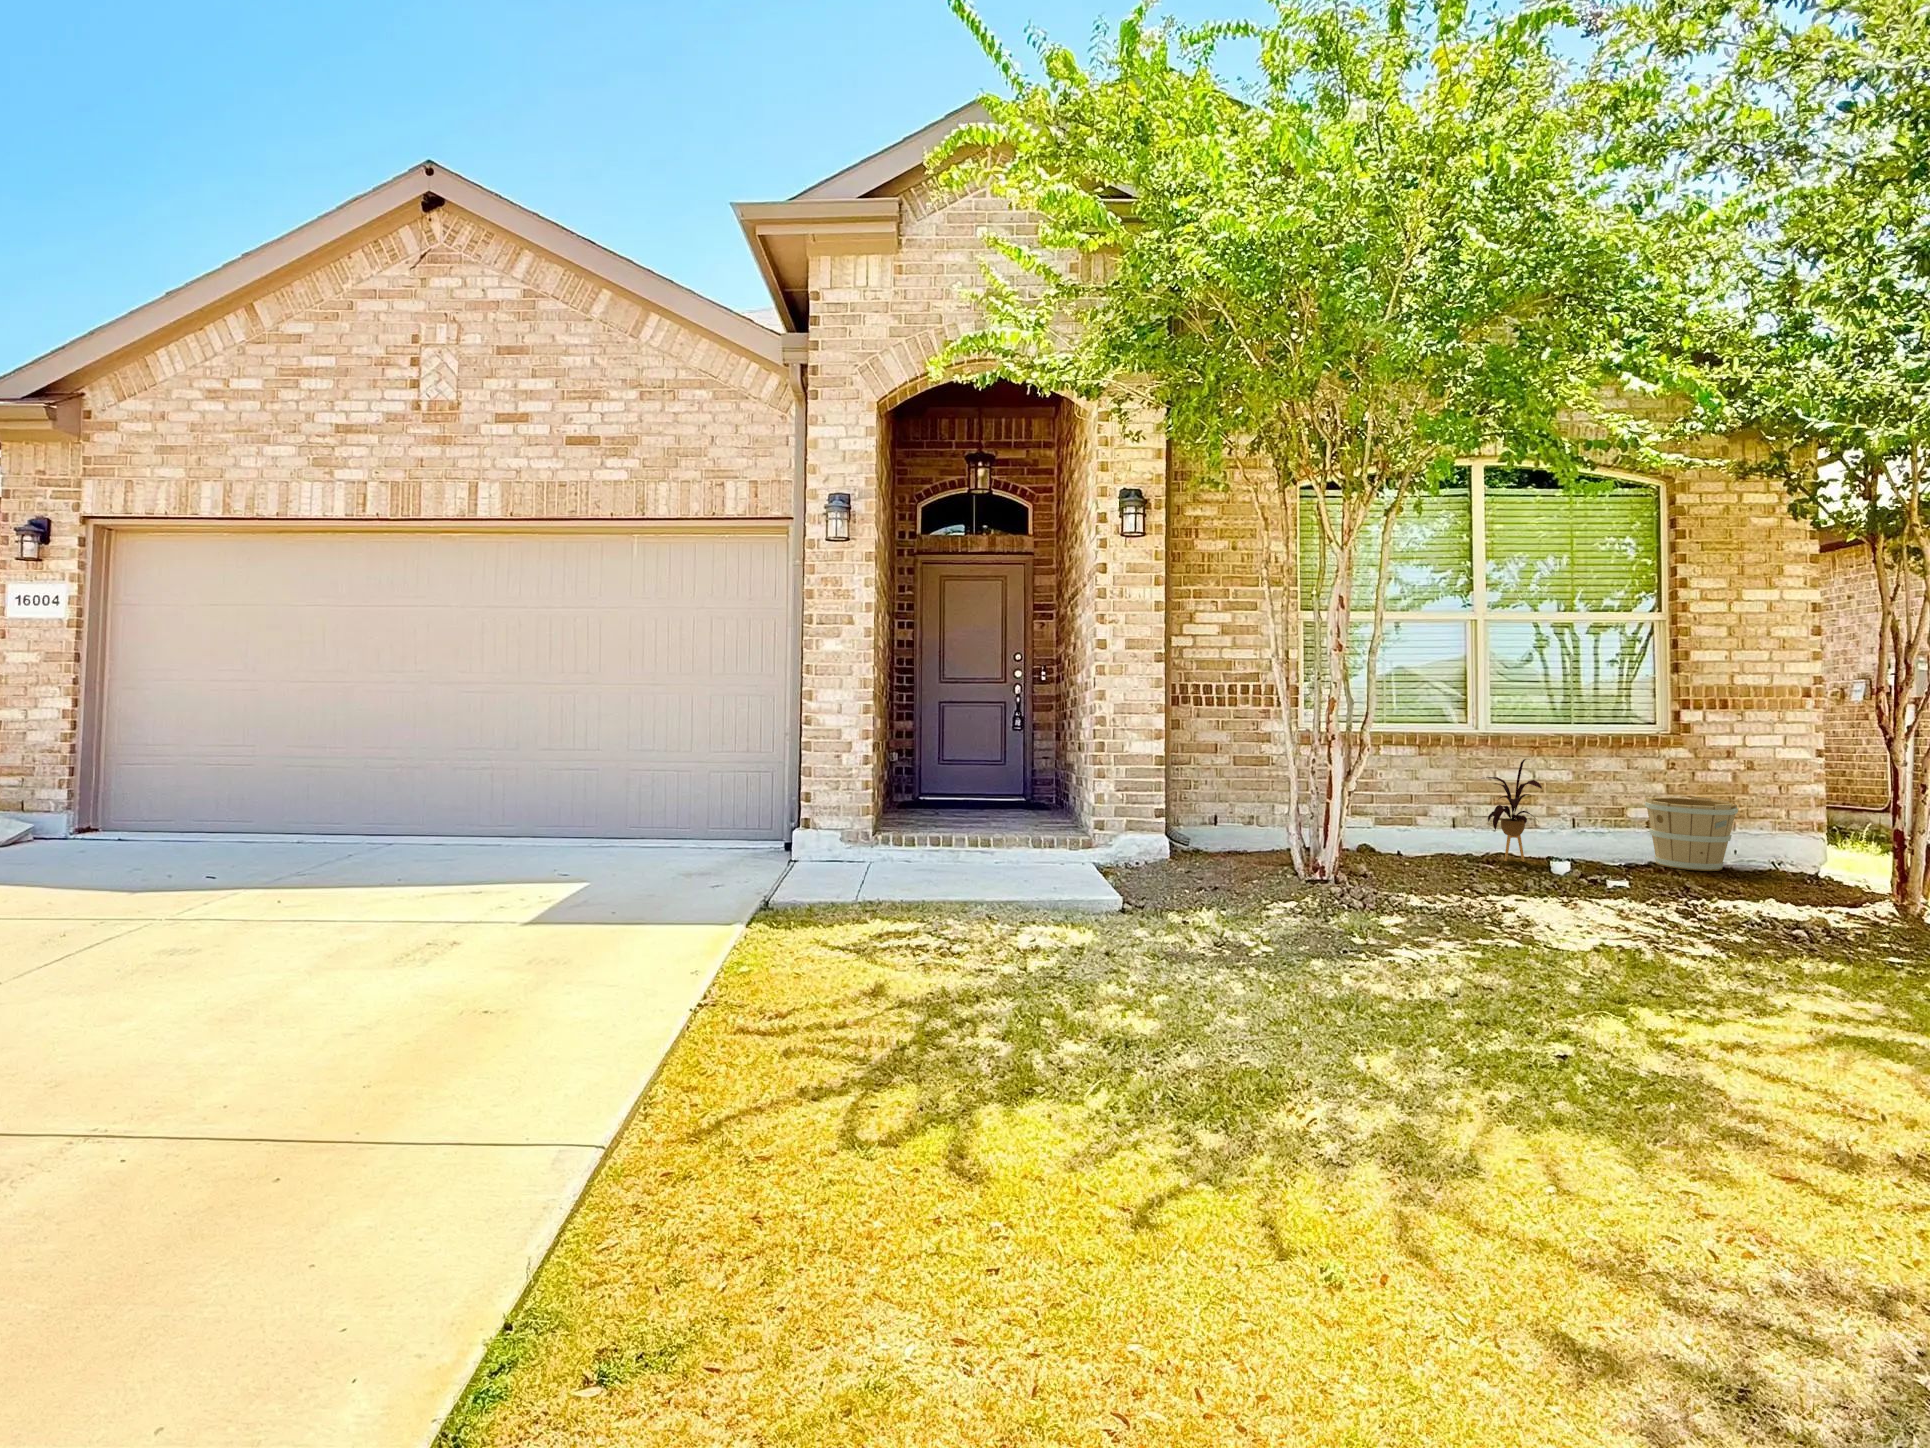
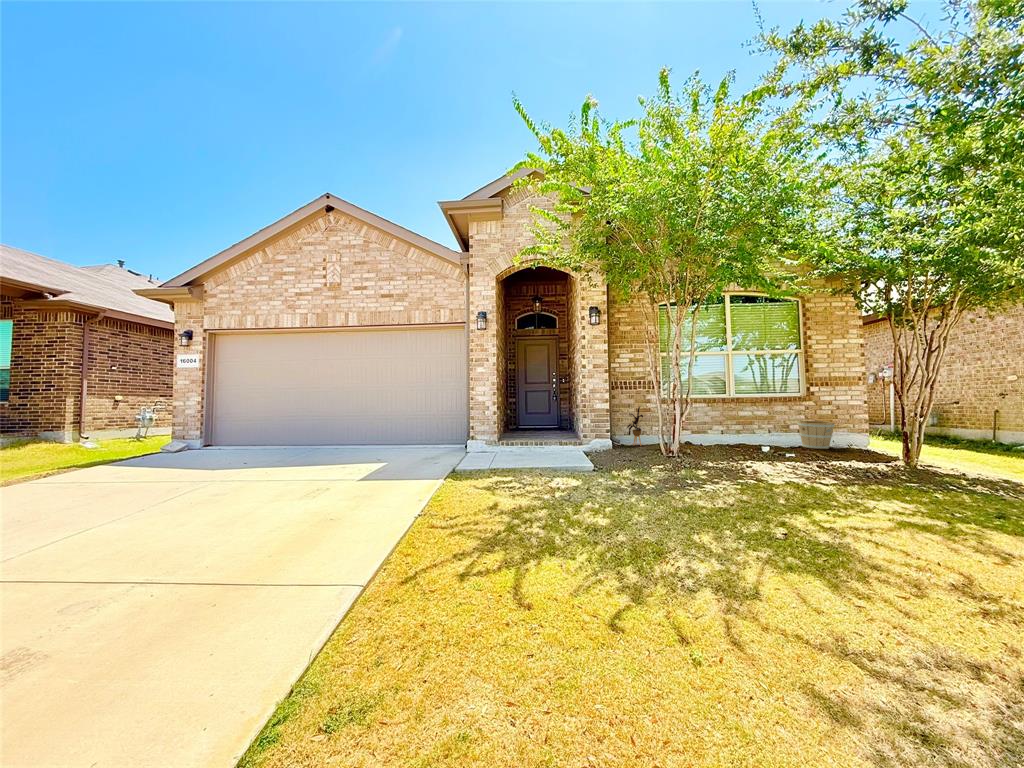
house plant: present [1481,759,1542,862] -> present [627,407,643,446]

